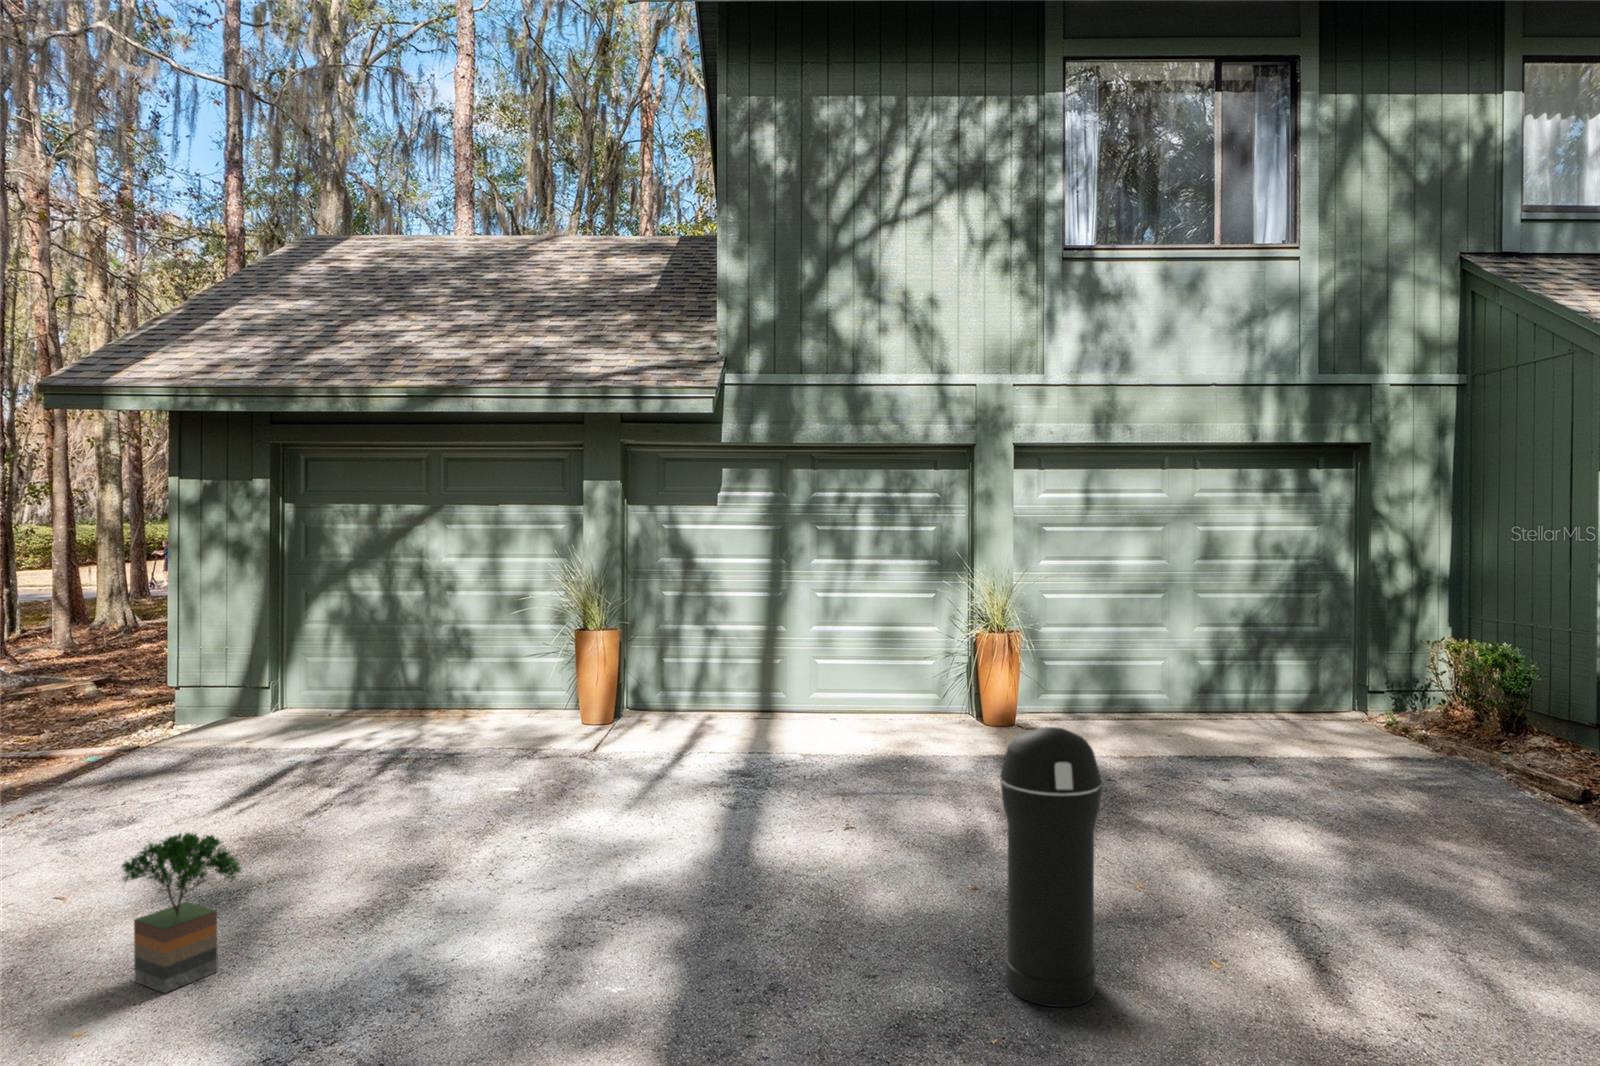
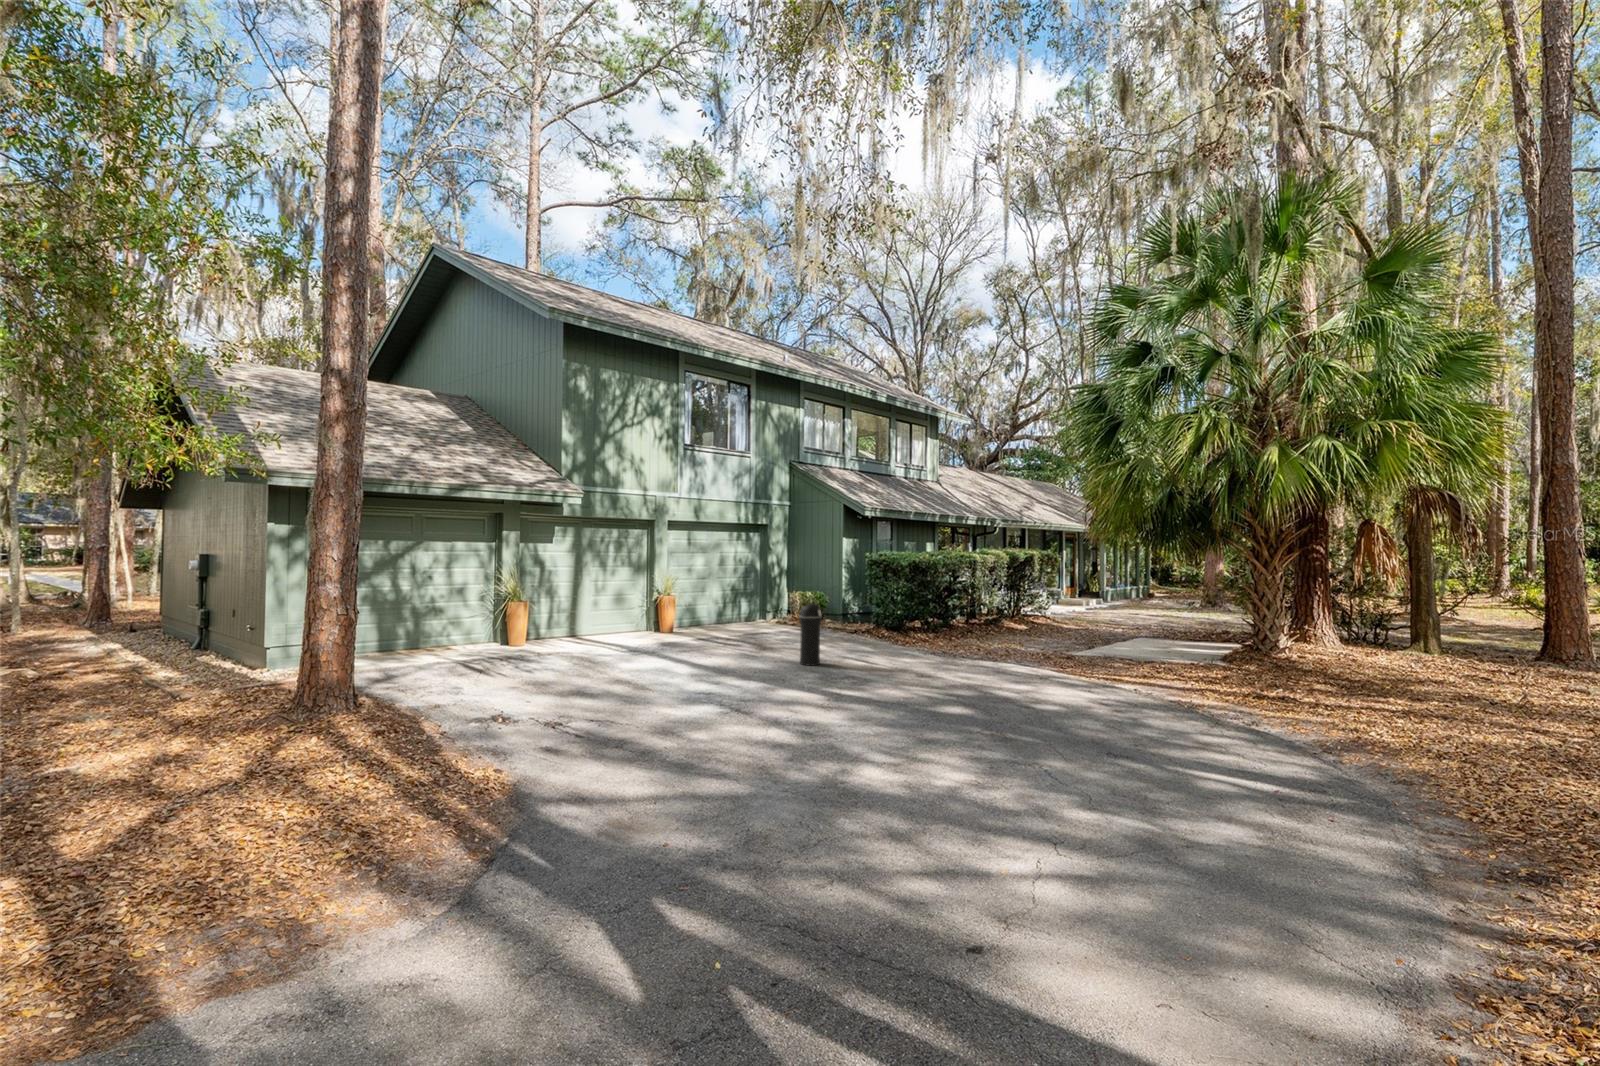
potted tree: present [122,833,242,993] -> none [622,650,654,694]

